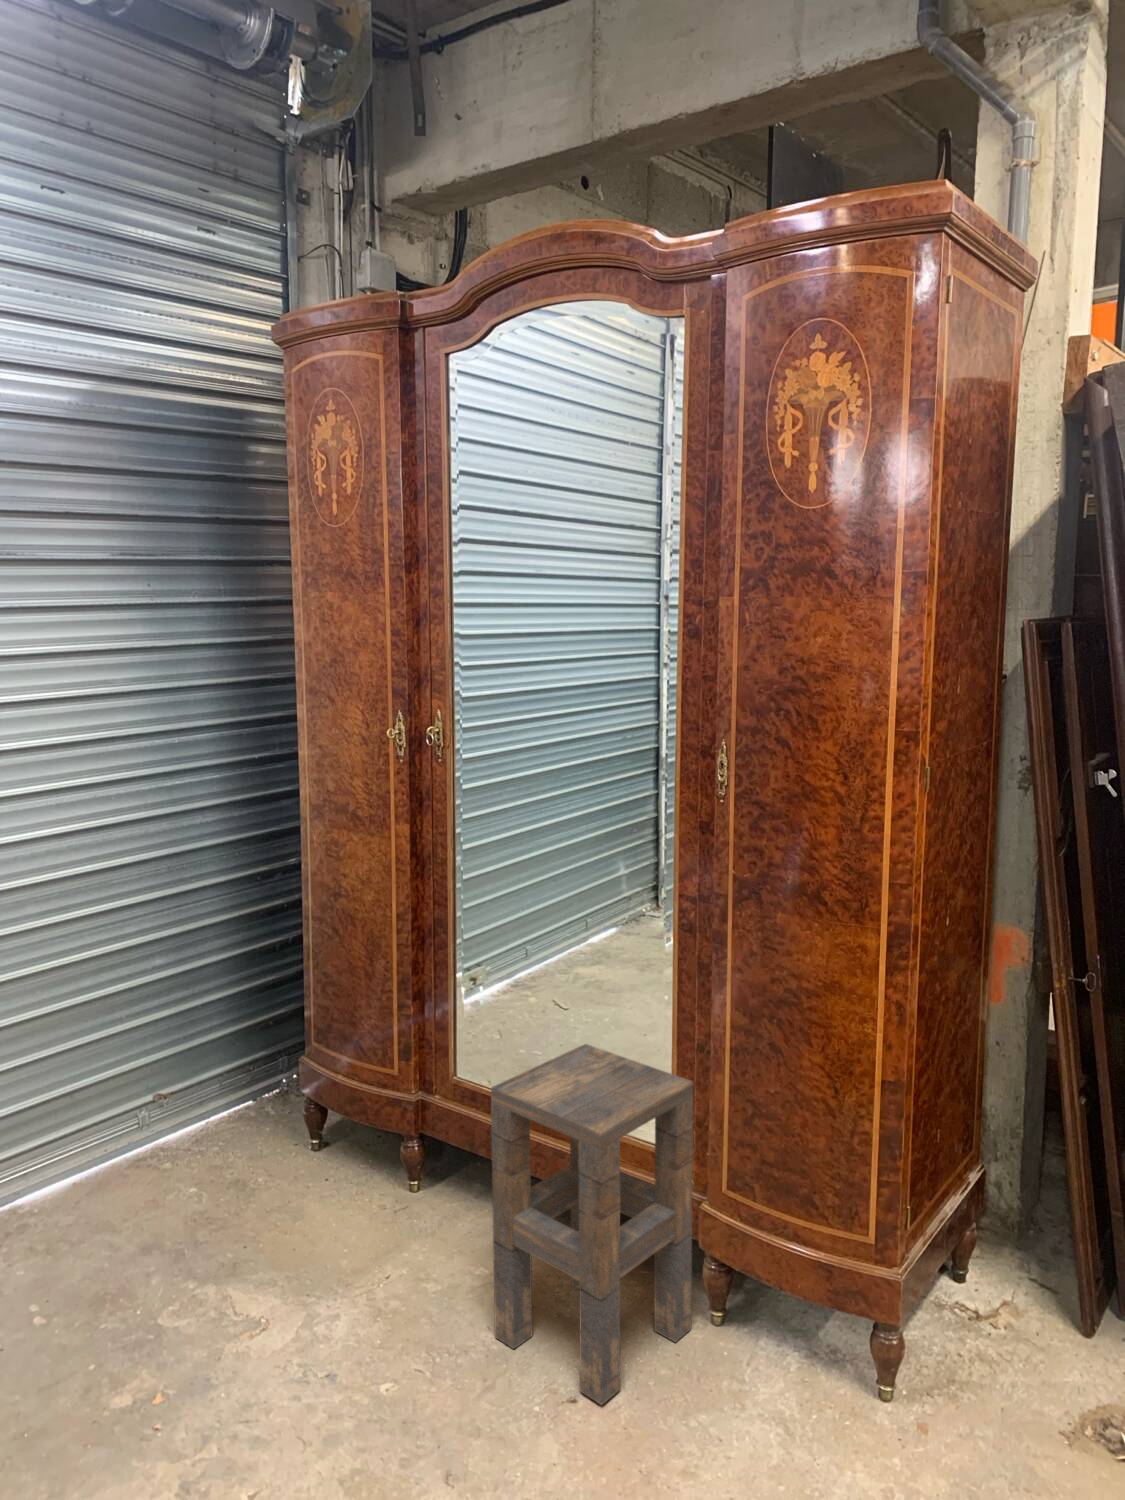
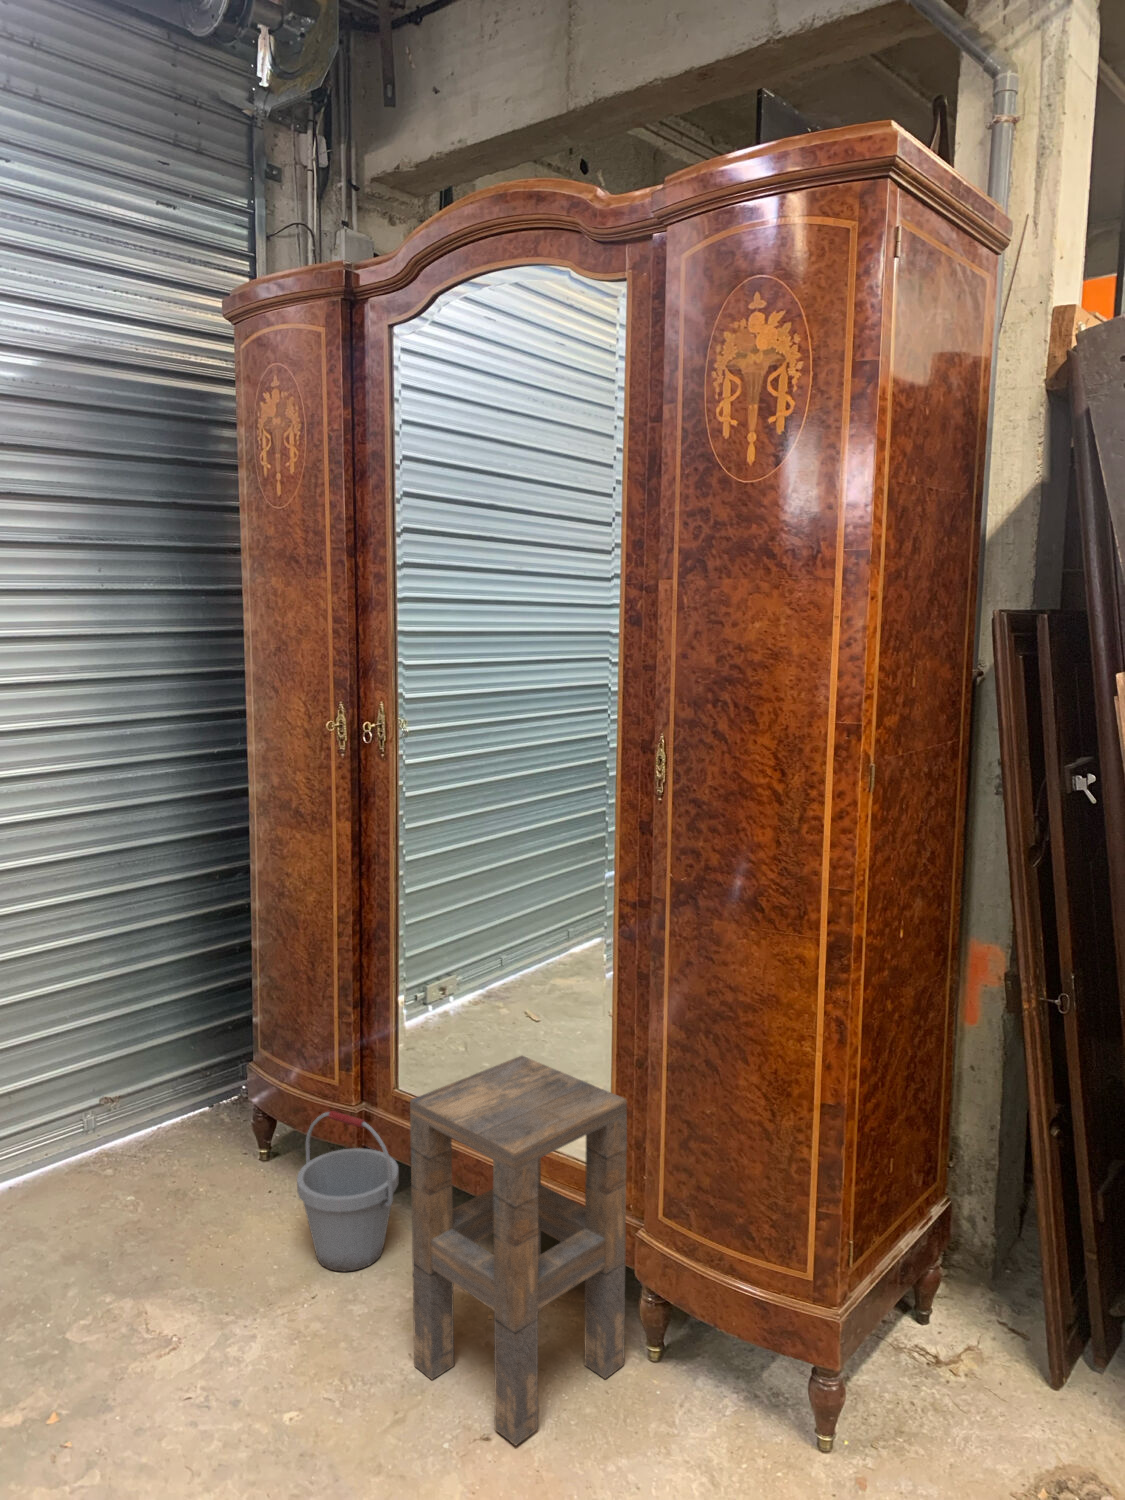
bucket: none [366,1102,462,1253] -> present [297,1111,399,1271]

